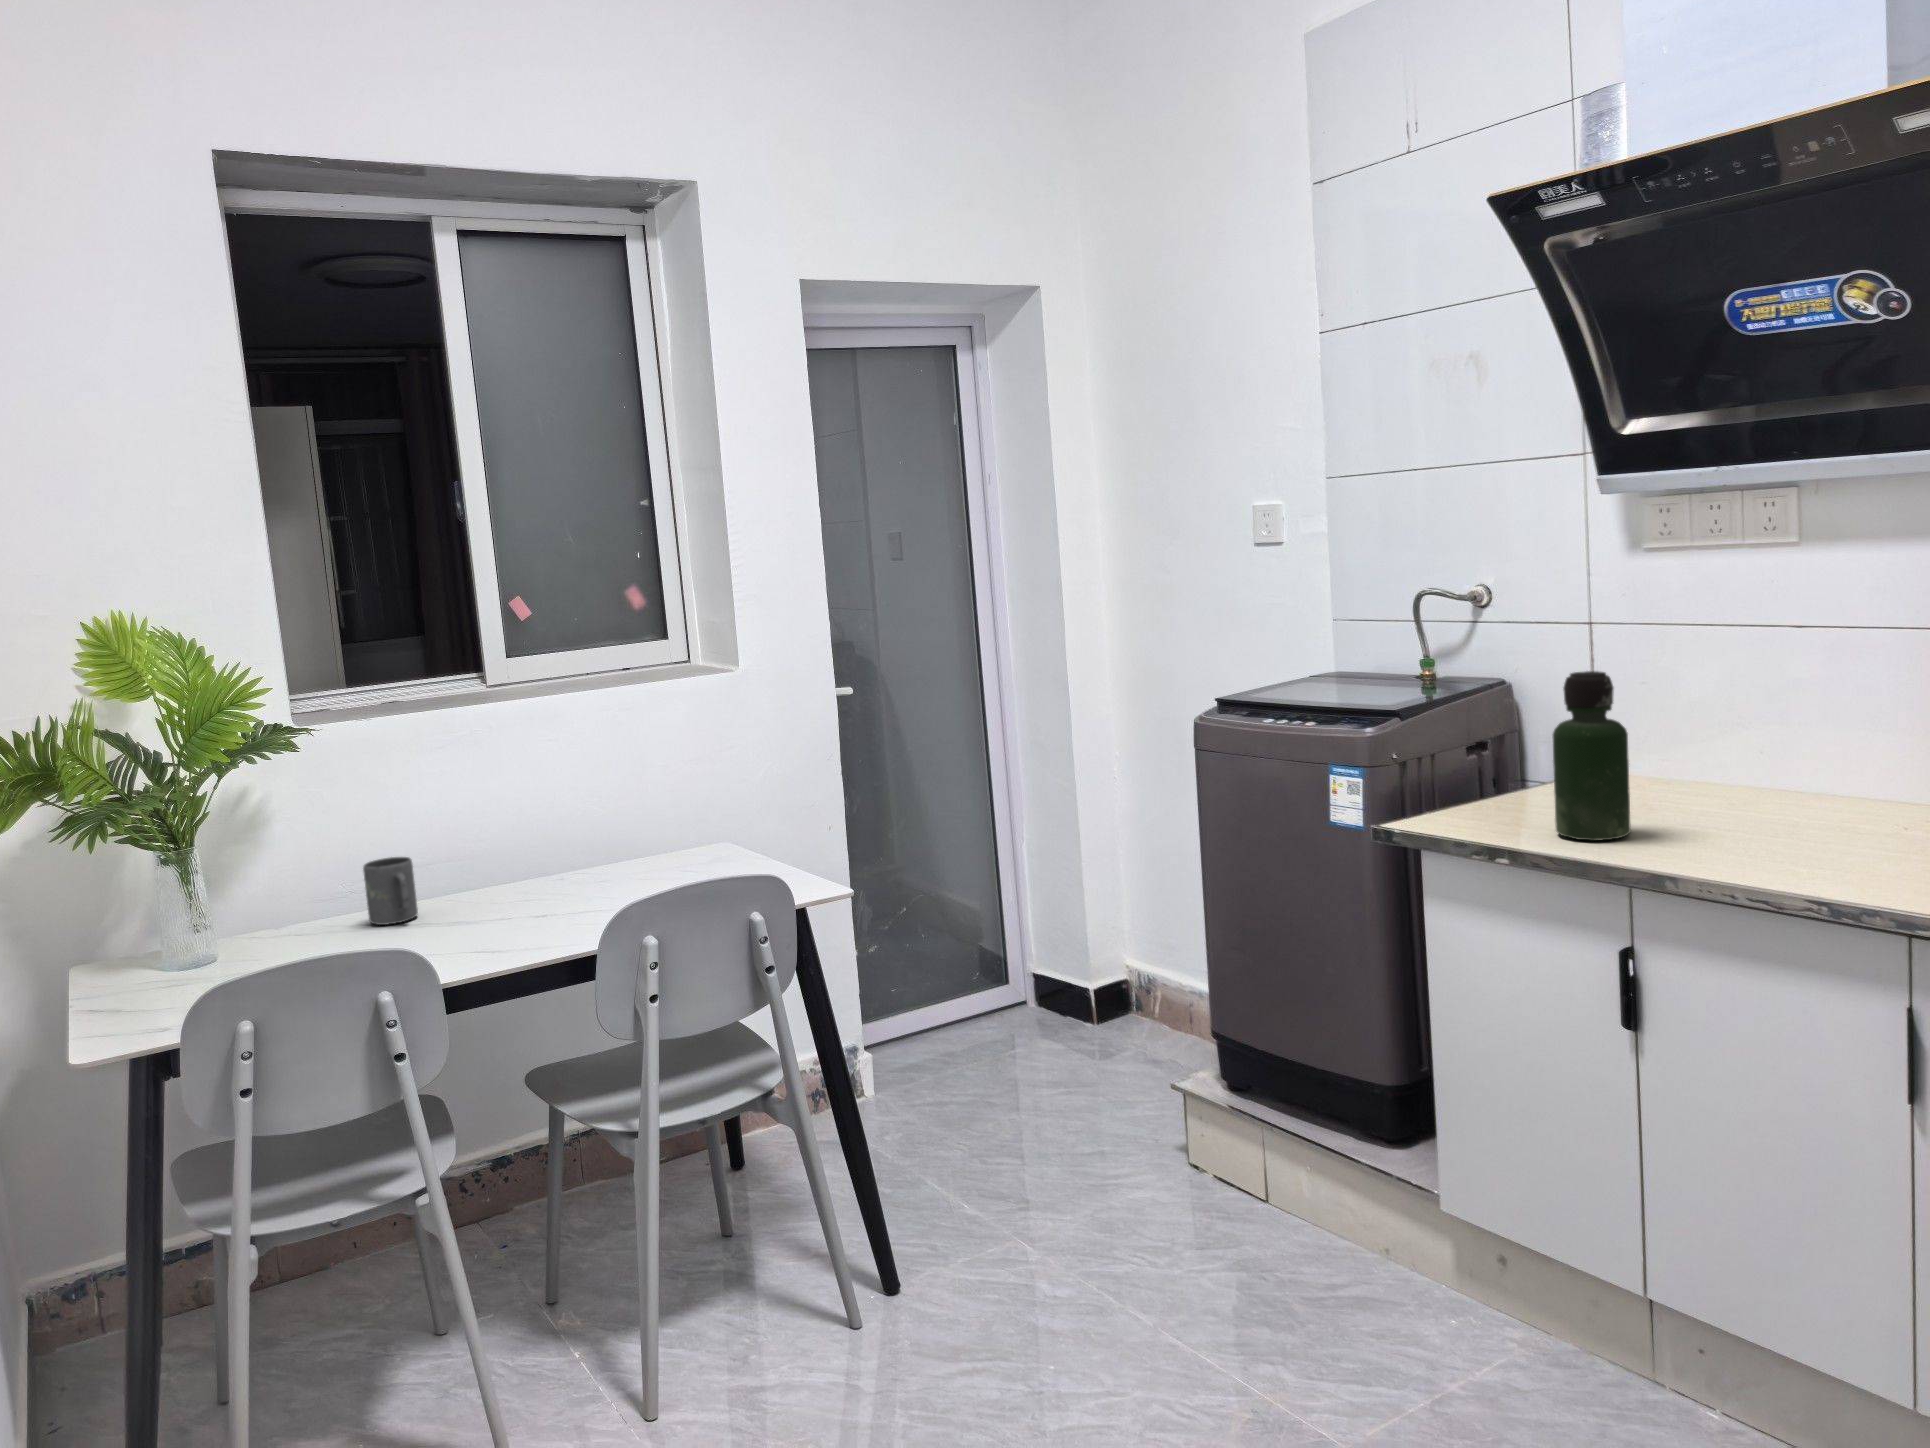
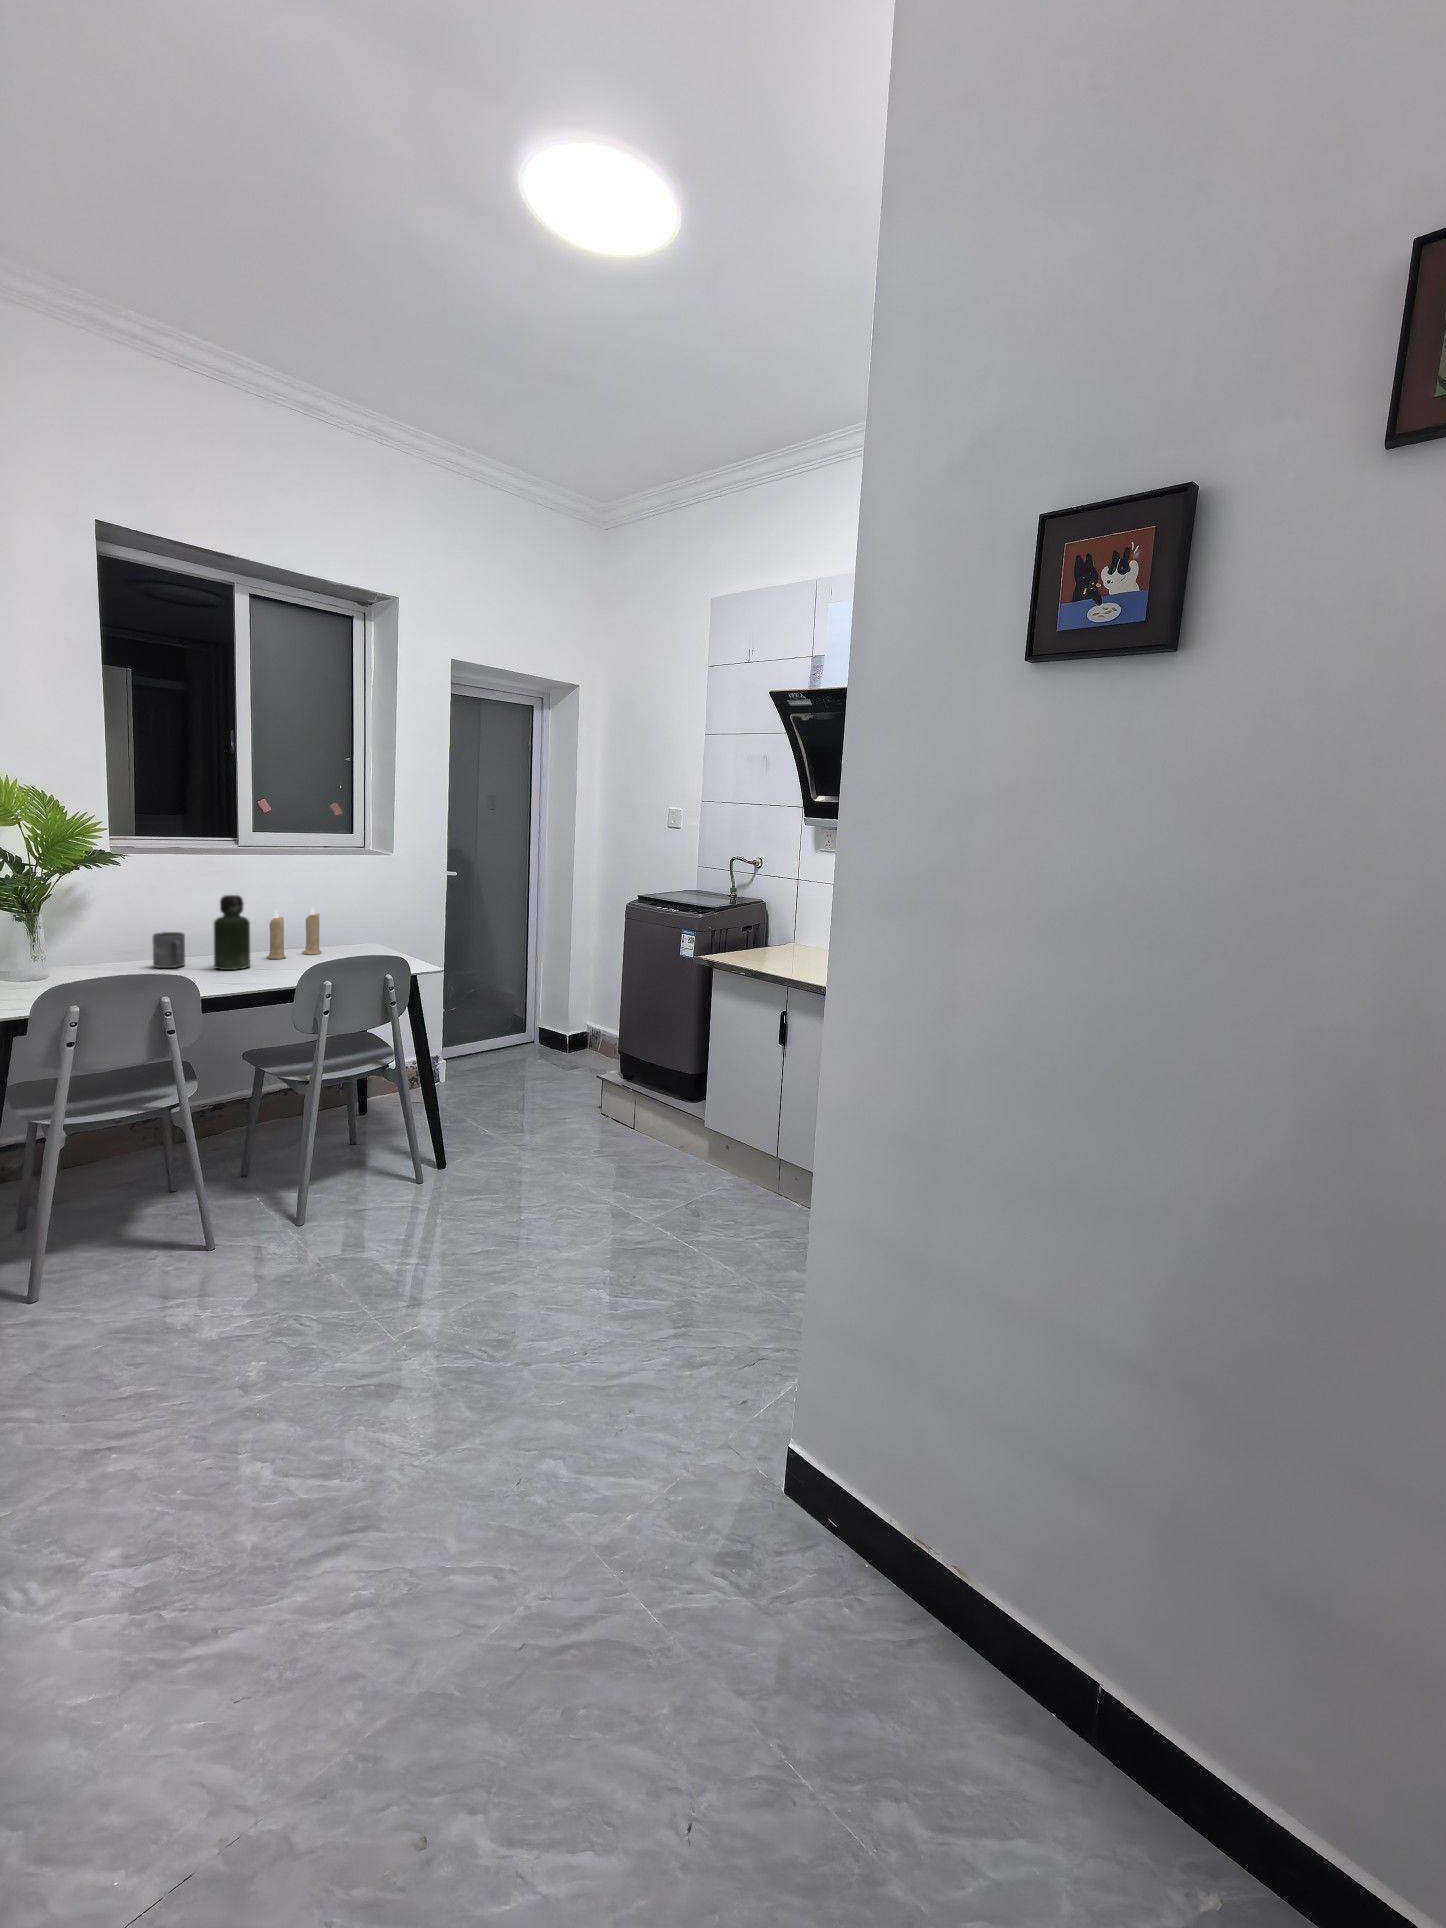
bottle: present [1553,671,1631,841] -> present [214,895,250,970]
candle: none [540,783,635,892] -> present [266,907,321,959]

